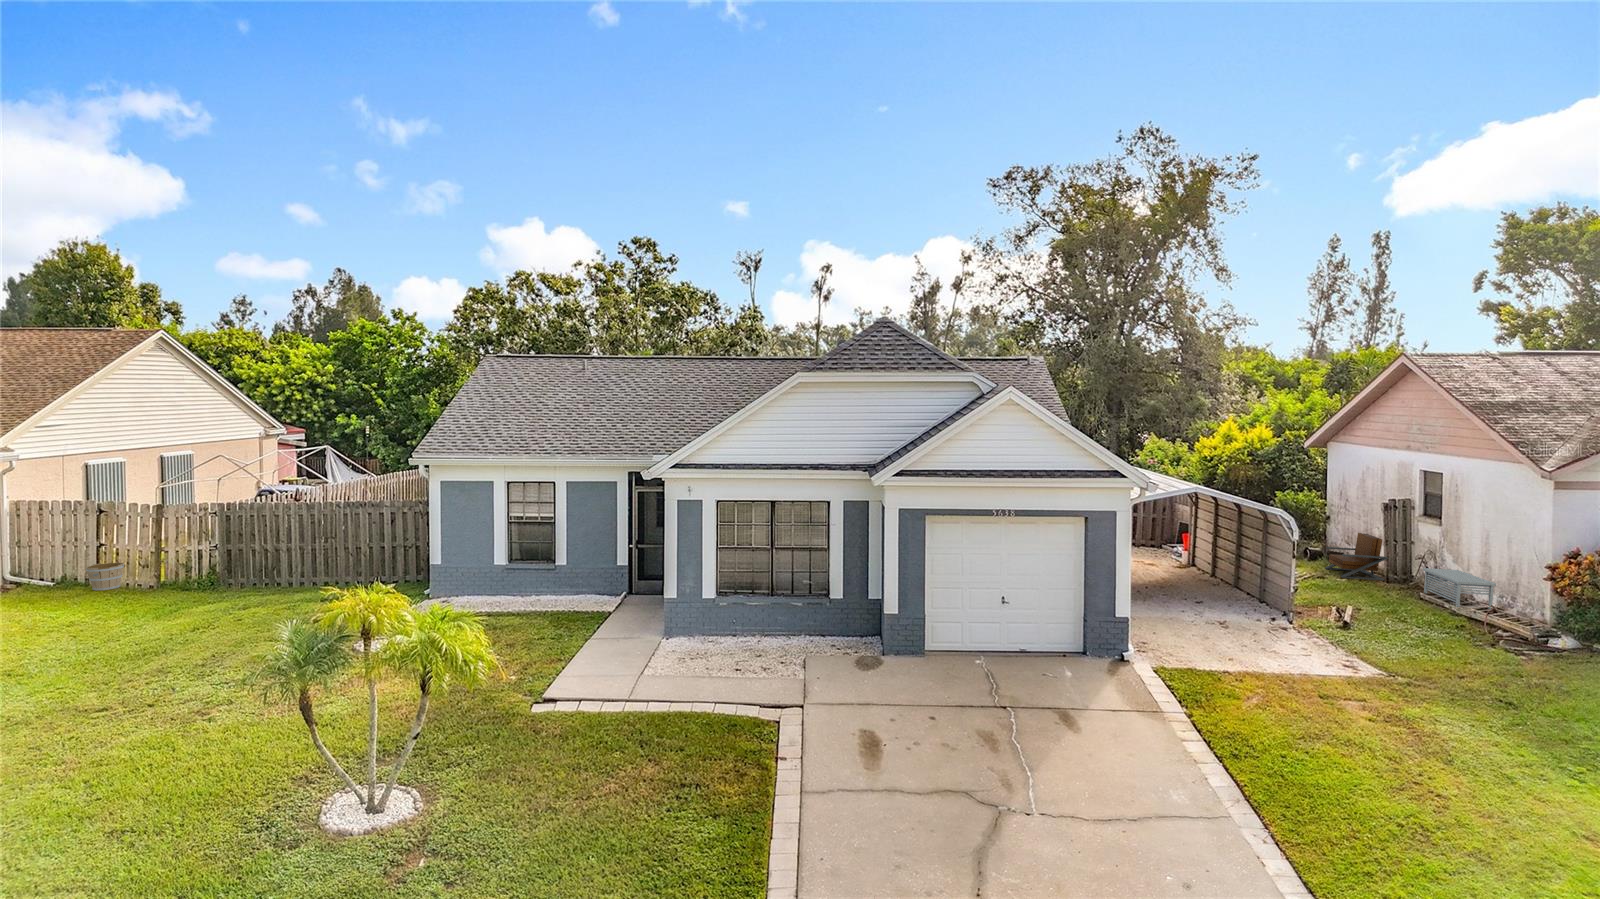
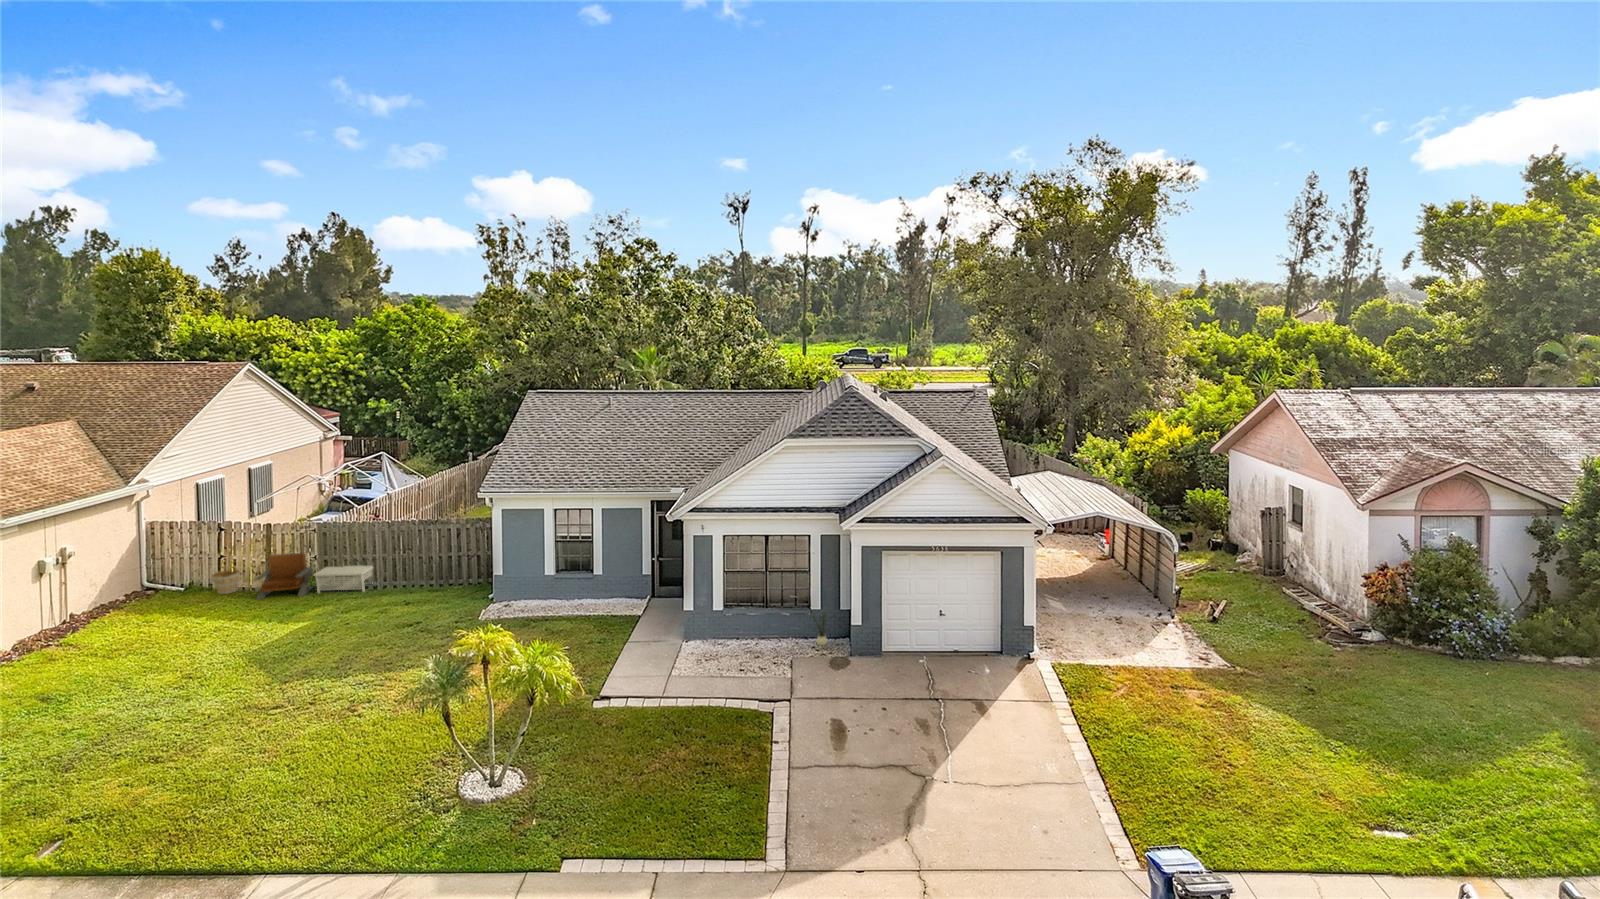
lounge chair: present [1325,533,1388,580] -> present [255,553,314,600]
storage bench: present [1423,568,1496,609] -> present [314,565,373,593]
house plant: none [827,598,858,646] -> present [813,616,827,645]

